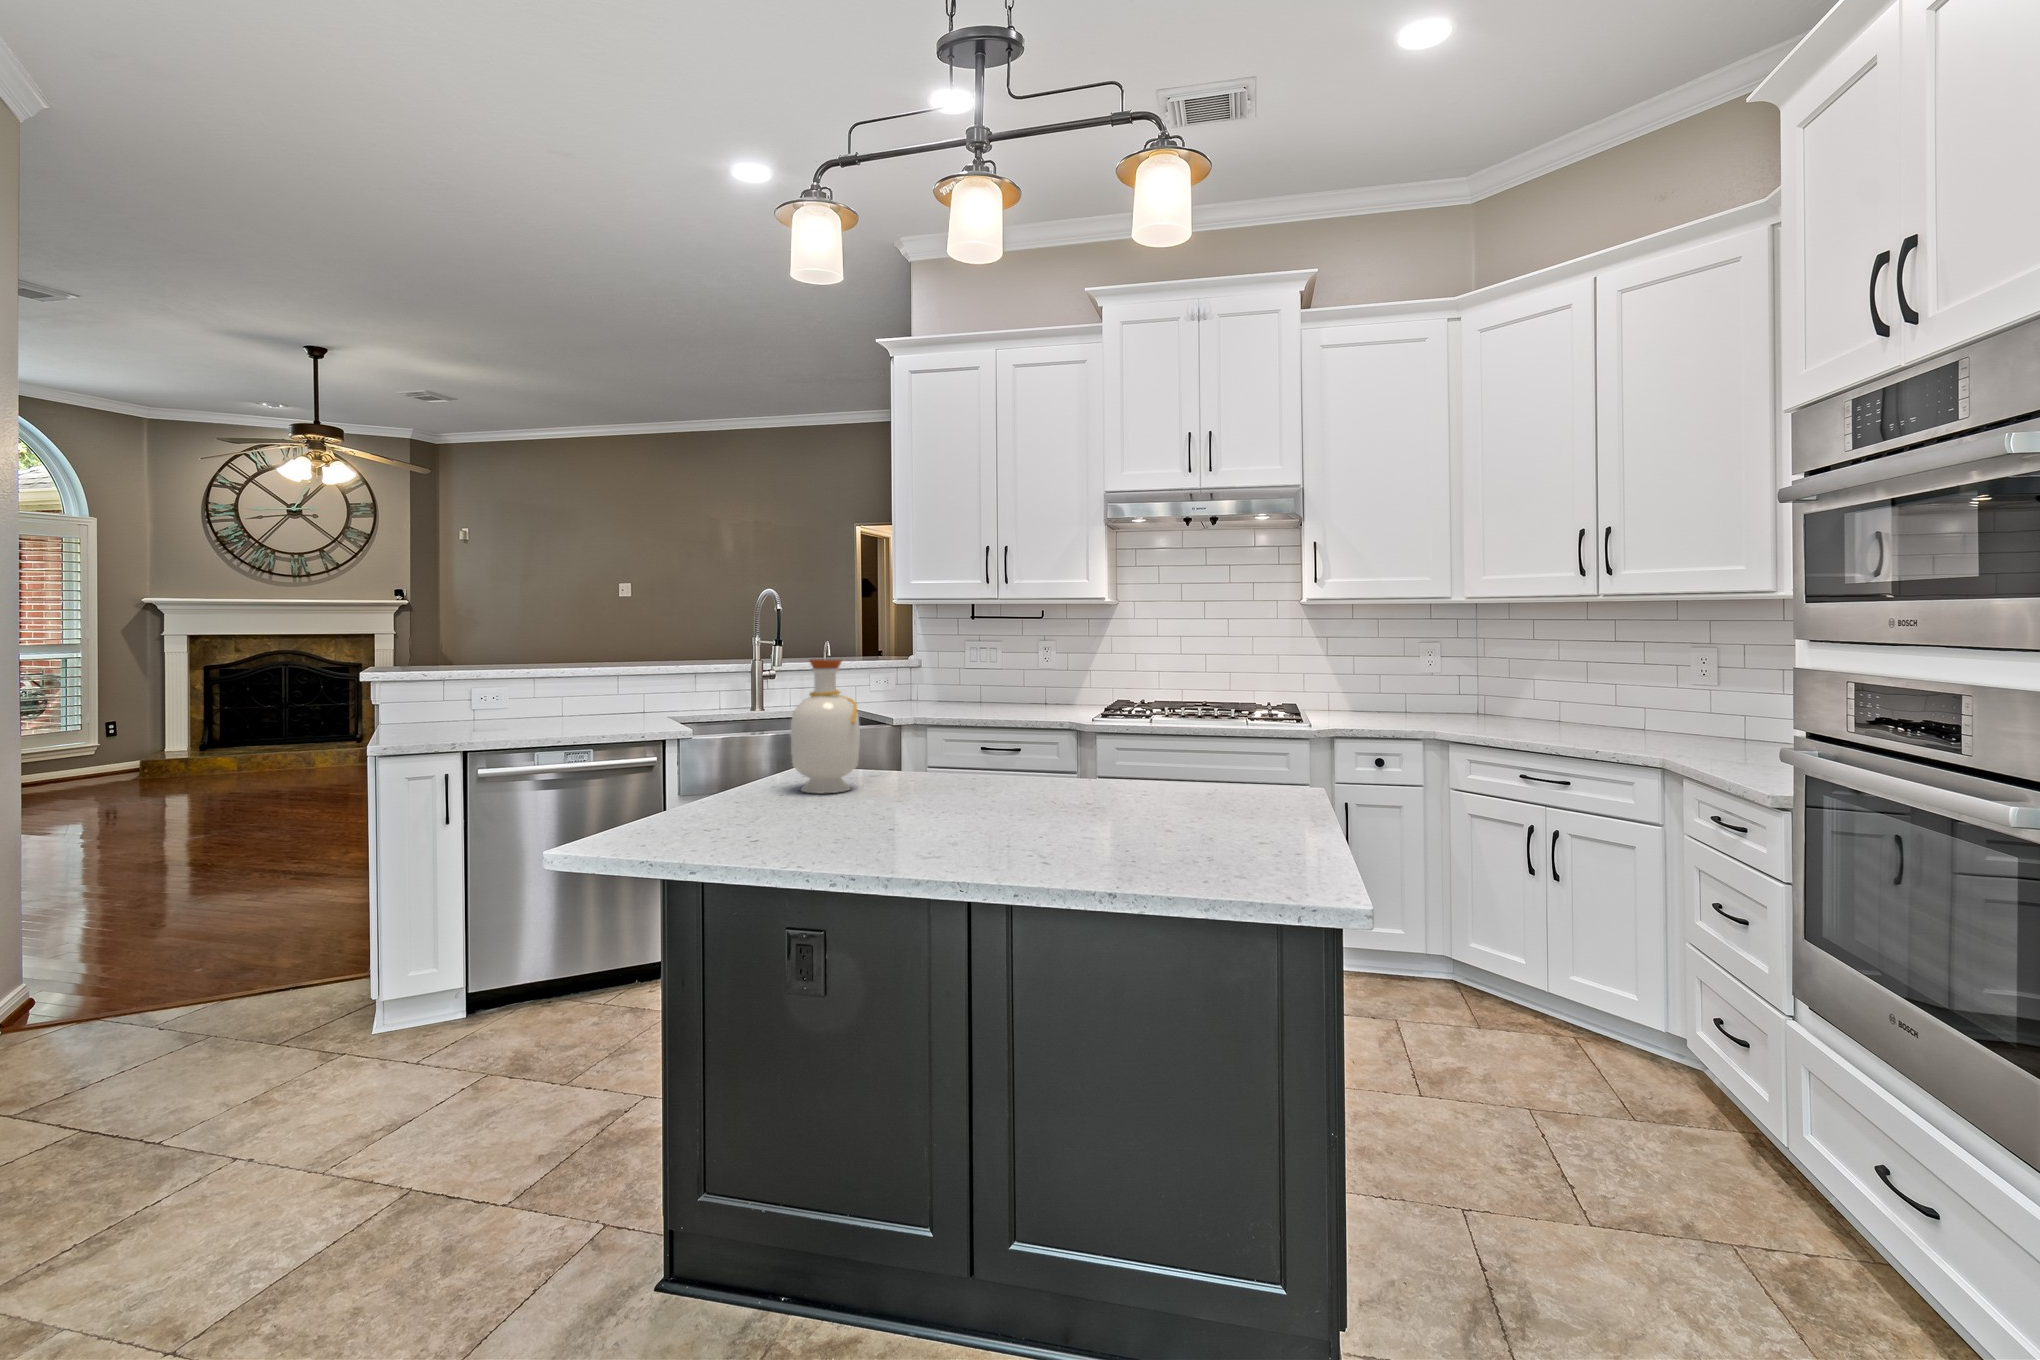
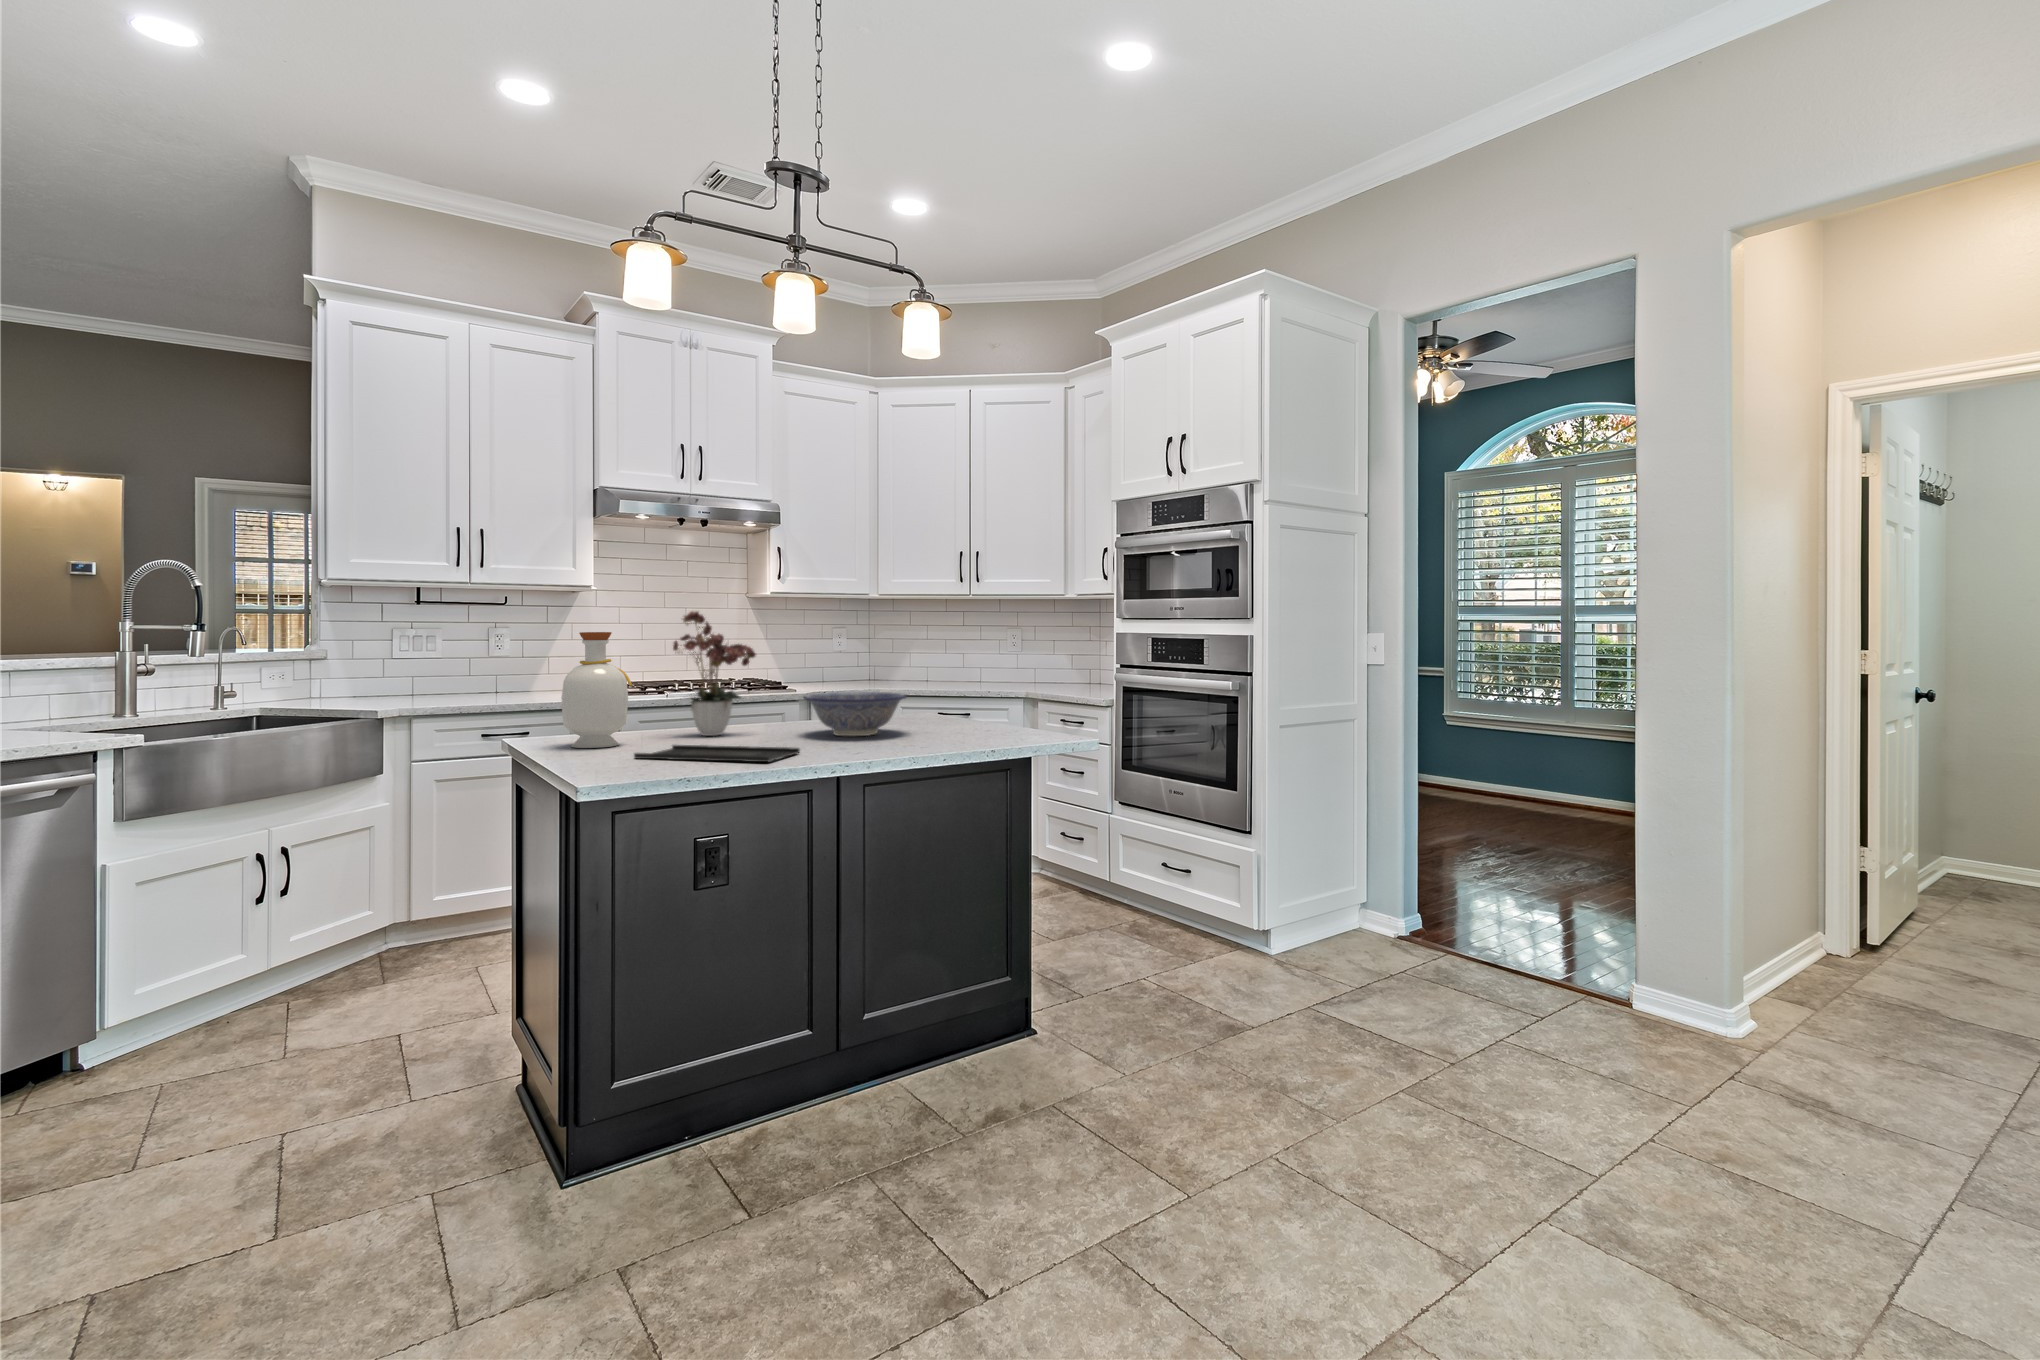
flower arrangement: none [918,626,1024,792] -> present [673,611,756,736]
decorative bowl: none [1039,748,1188,819] -> present [803,692,907,736]
tray: none [781,801,935,849] -> present [634,745,800,762]

